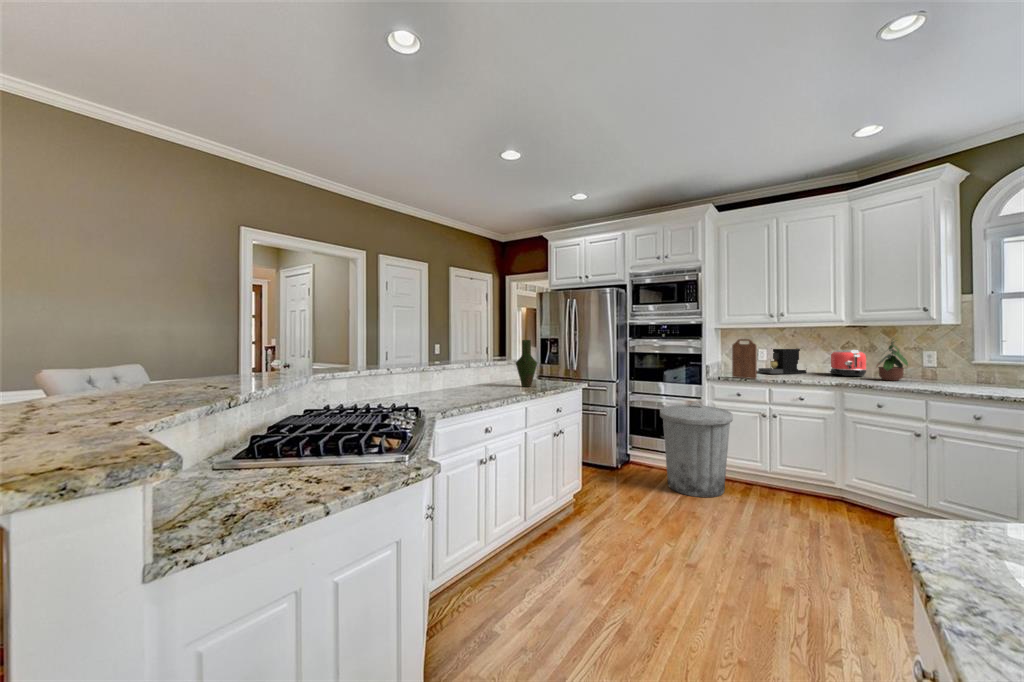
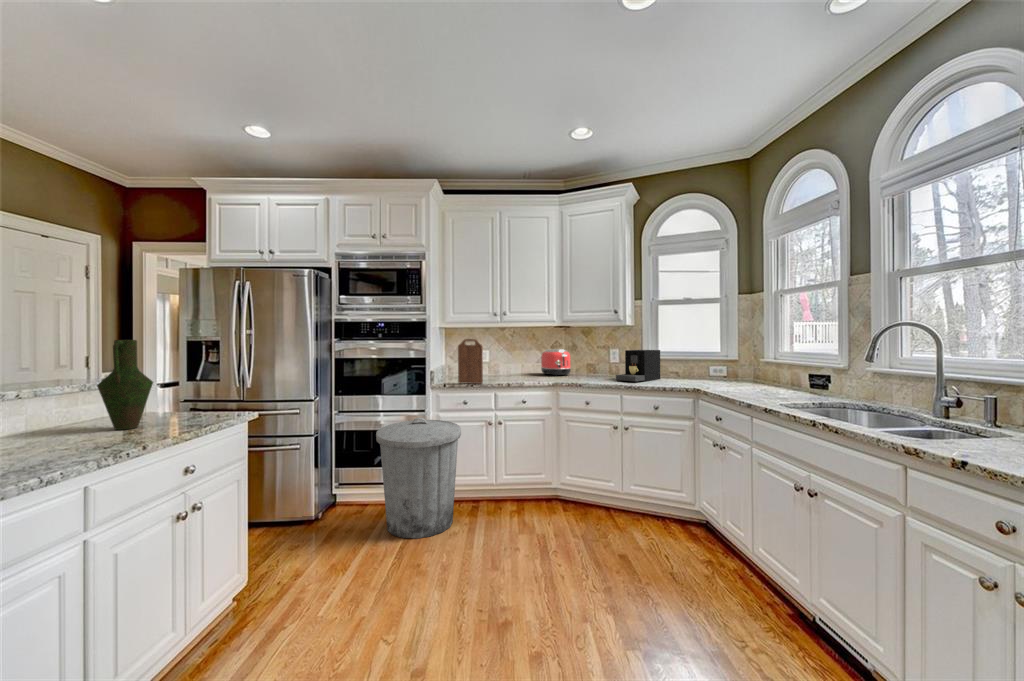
potted plant: present [877,339,908,381] -> none [578,336,605,378]
coffee maker: present [758,348,806,374] -> present [616,350,660,381]

